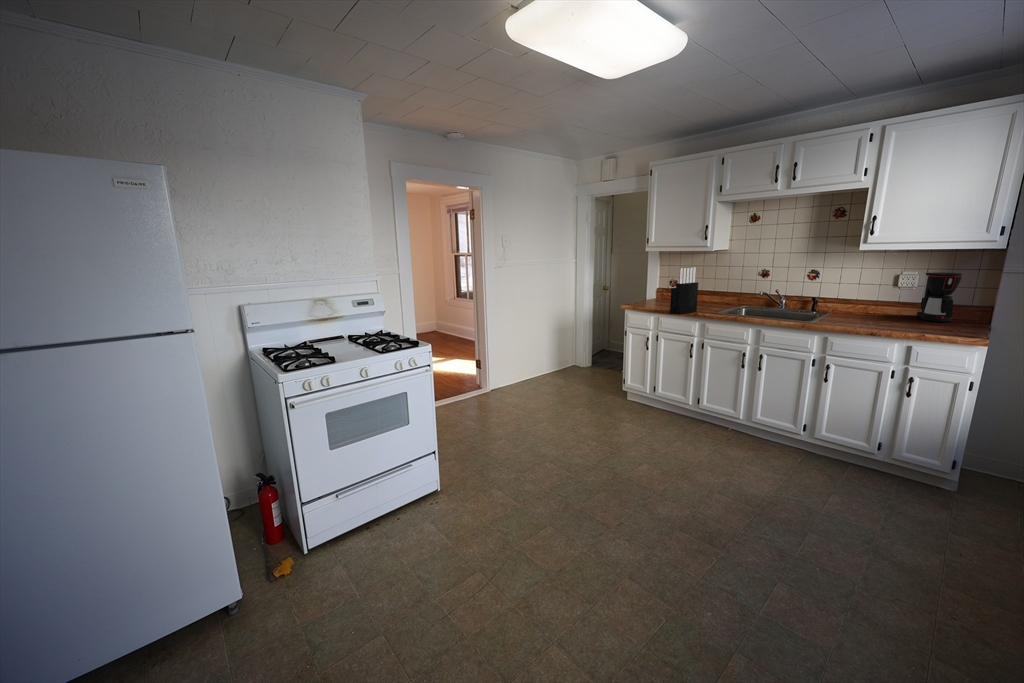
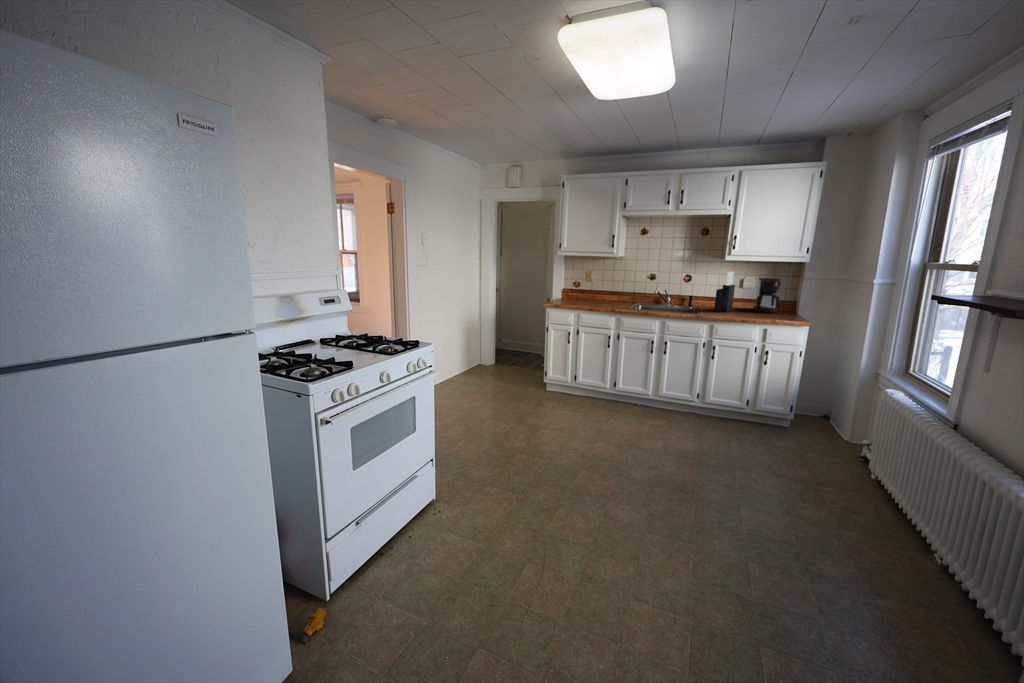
knife block: present [670,267,698,314] -> present [714,272,735,312]

